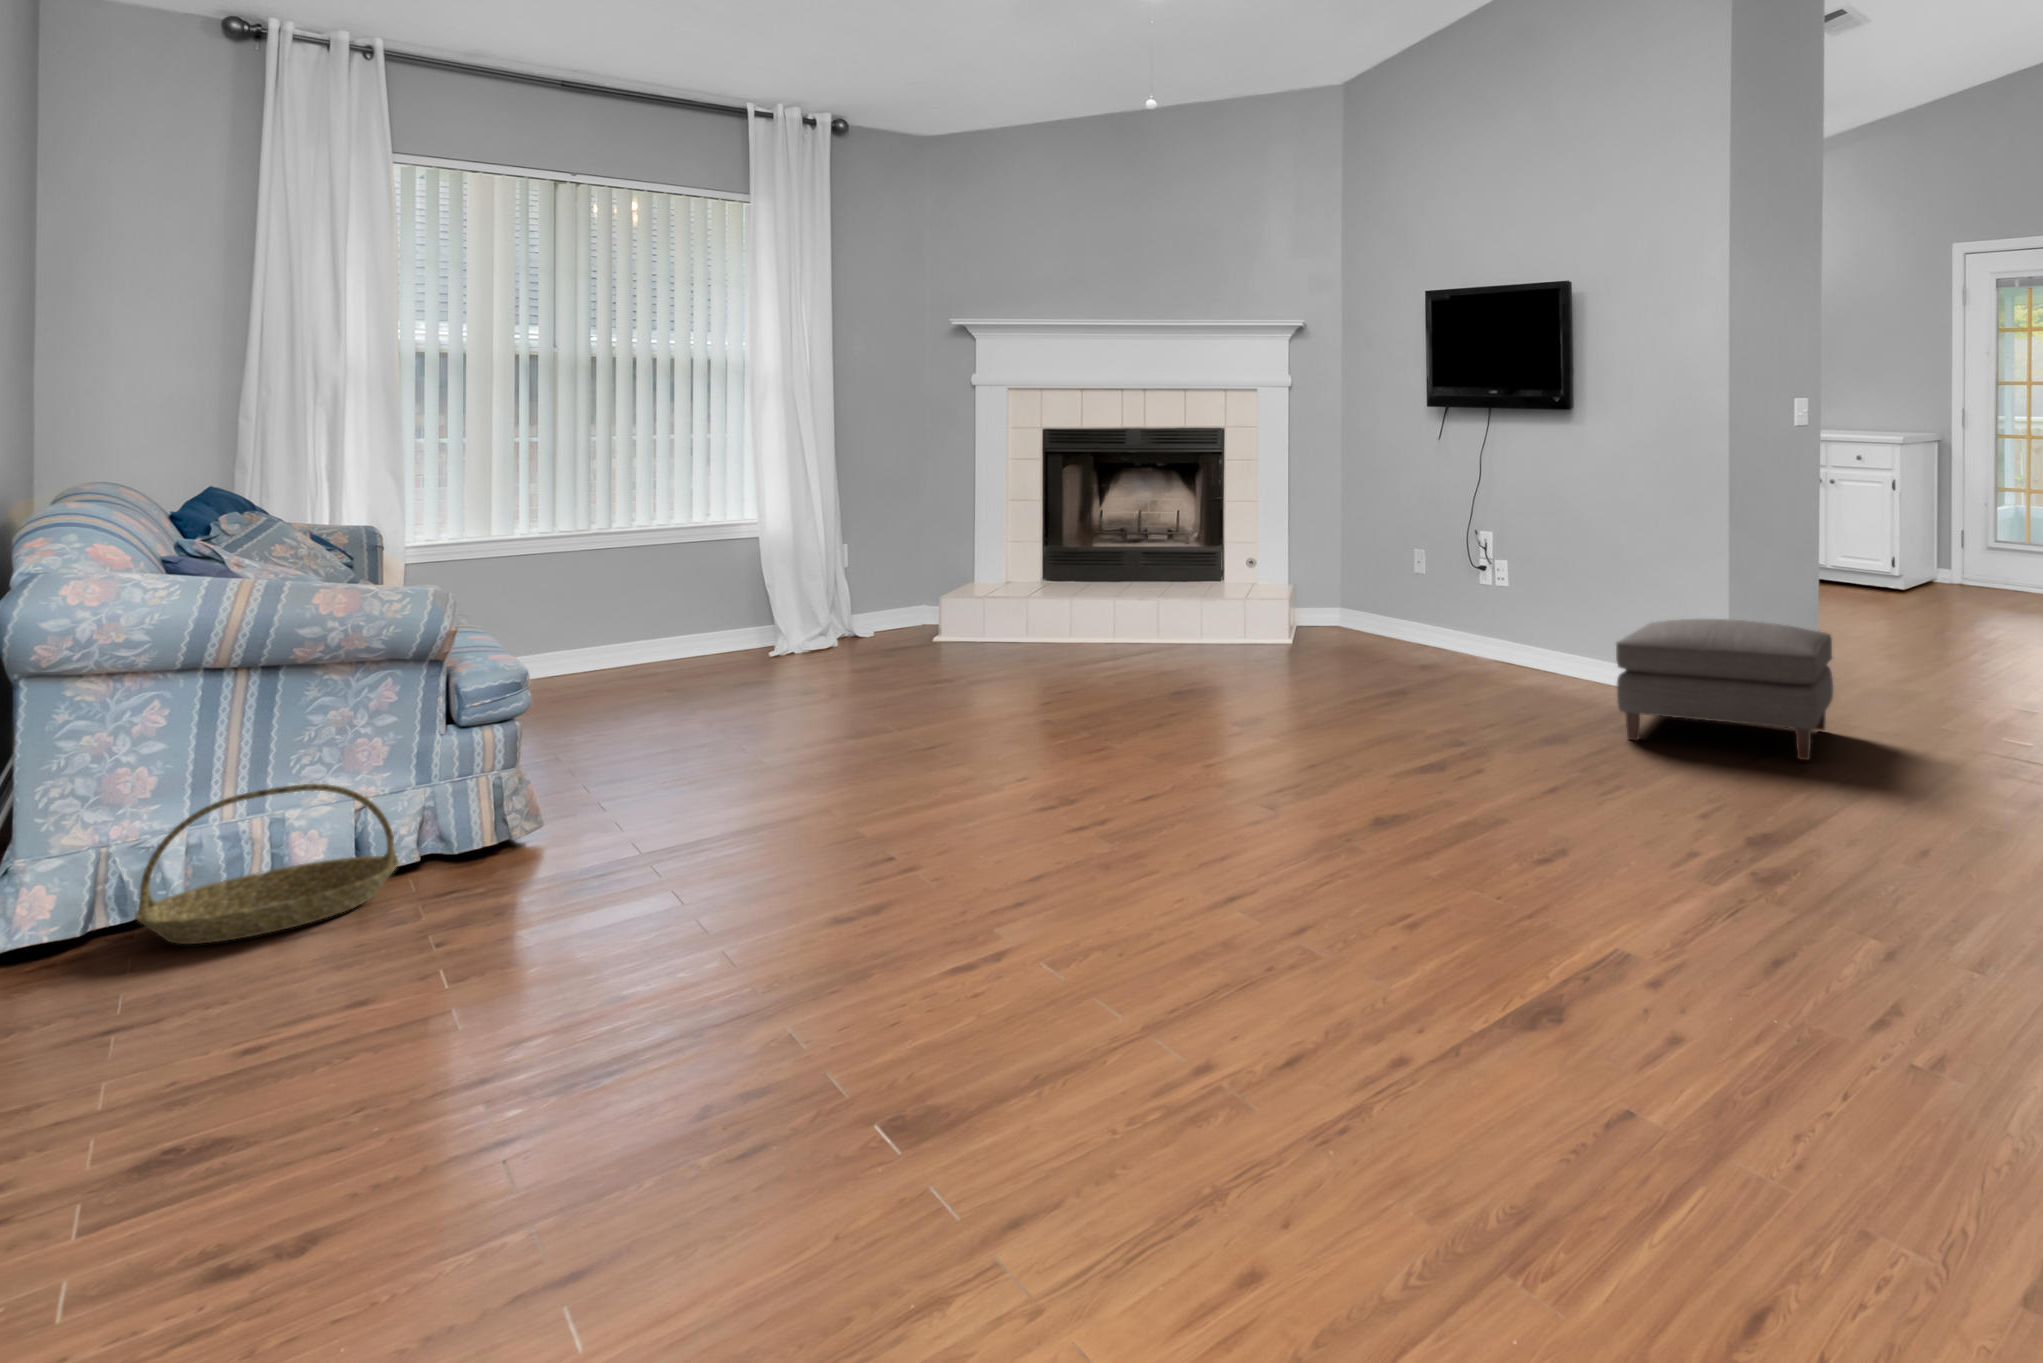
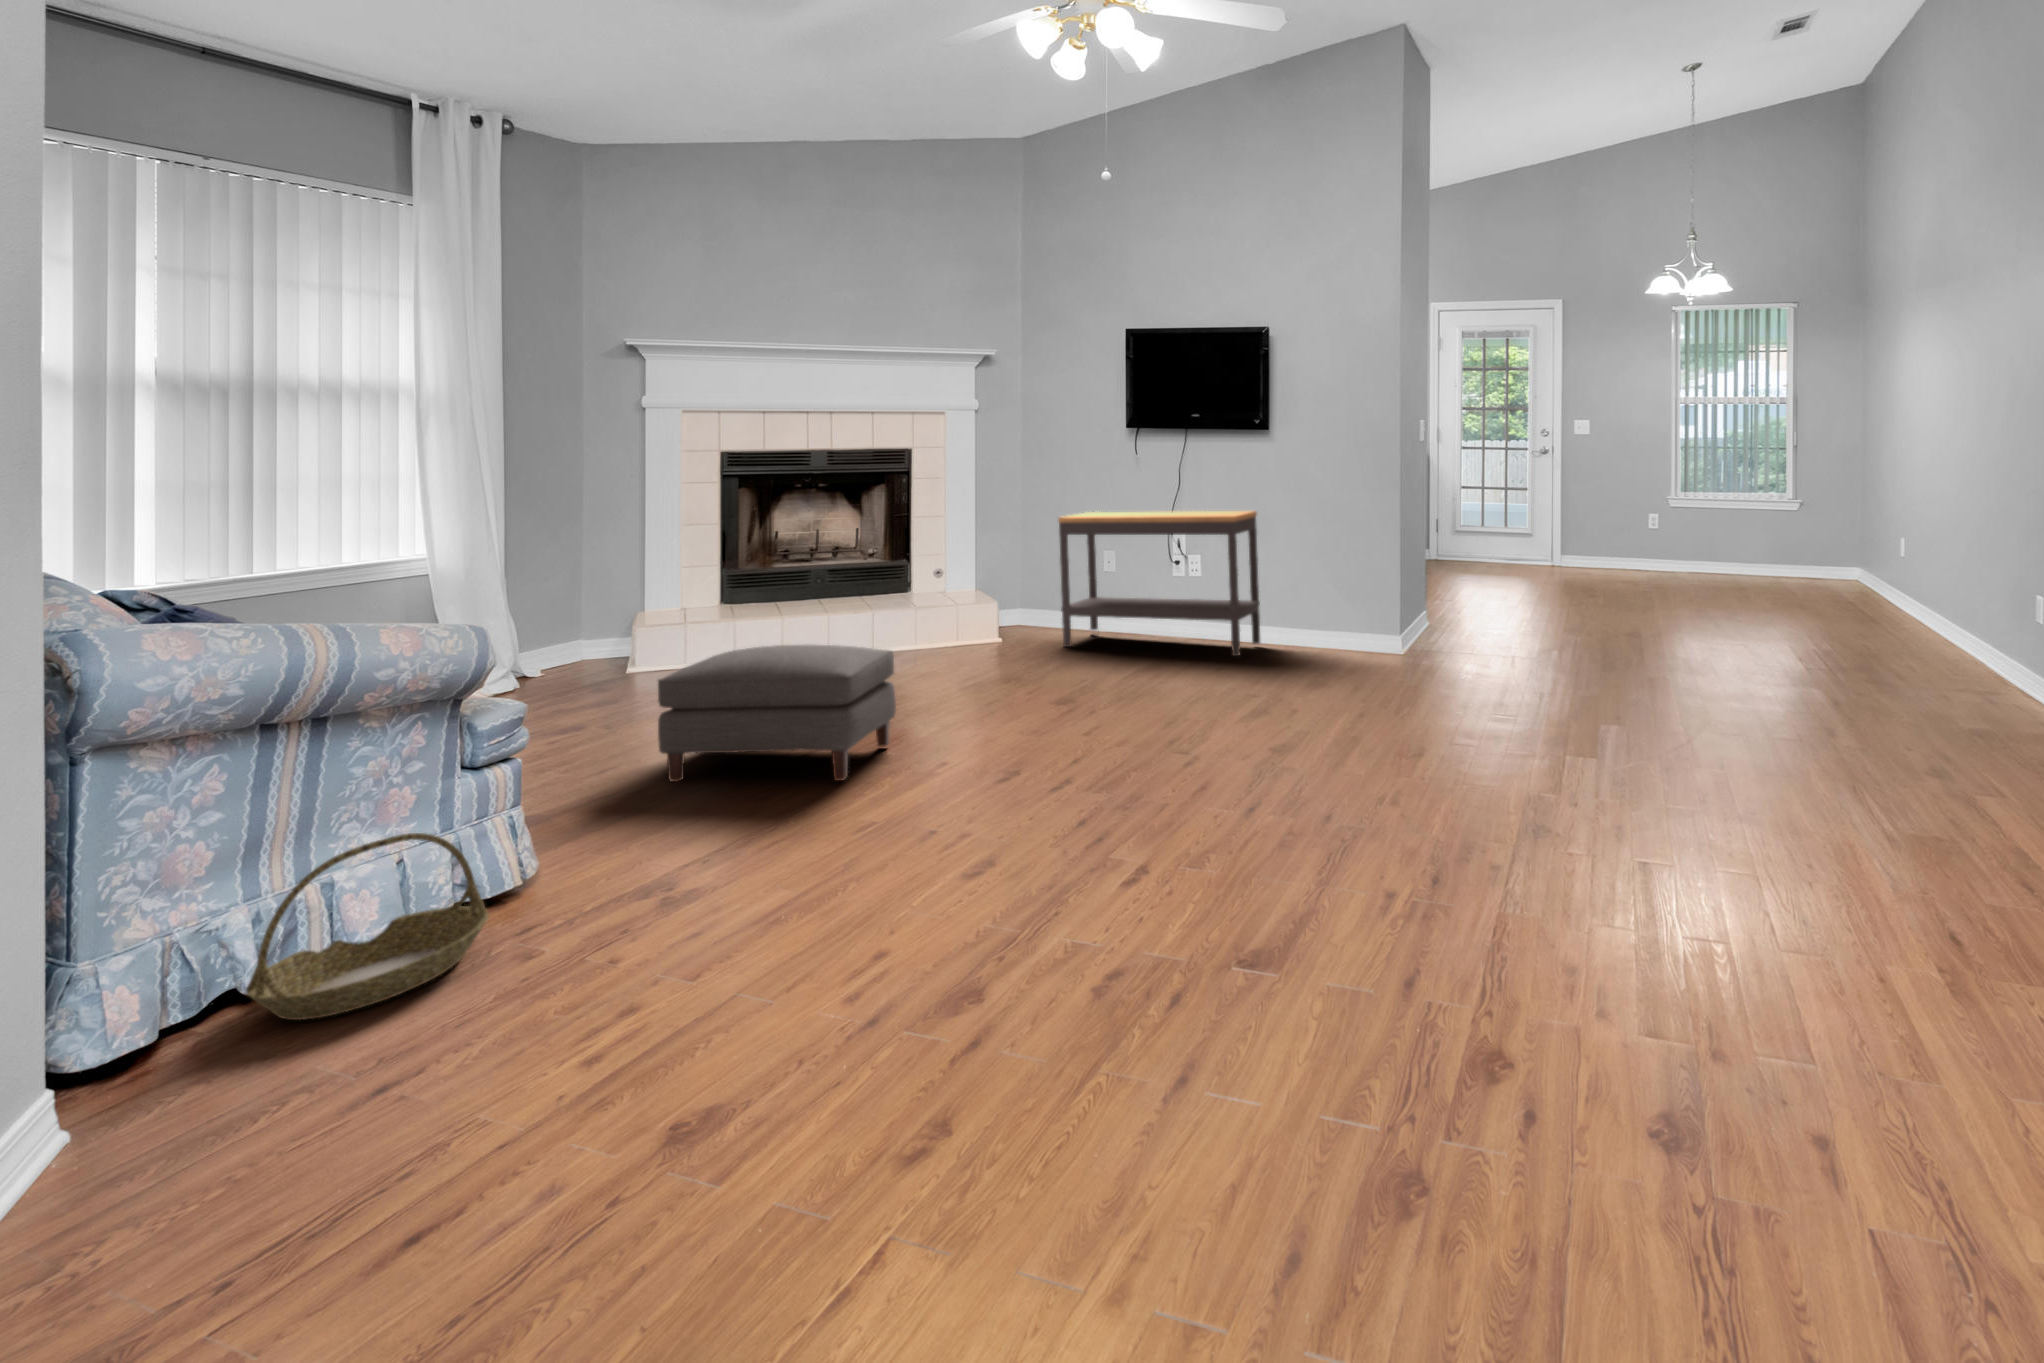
console table: none [1347,504,1568,685] -> present [1058,511,1261,656]
ottoman: present [1616,619,1833,760] -> present [658,645,896,782]

